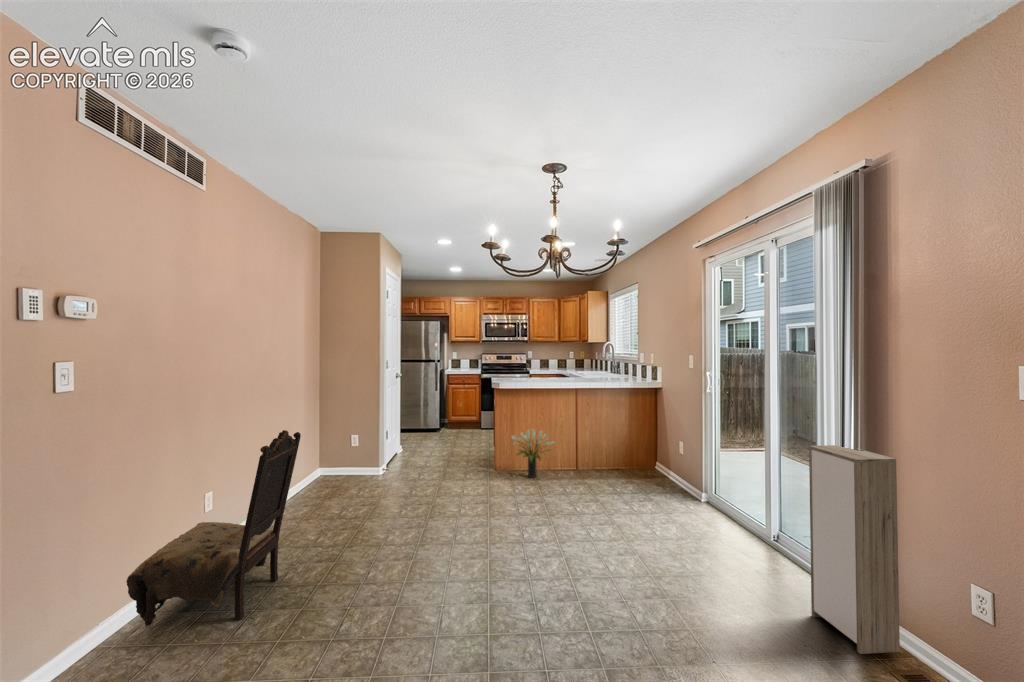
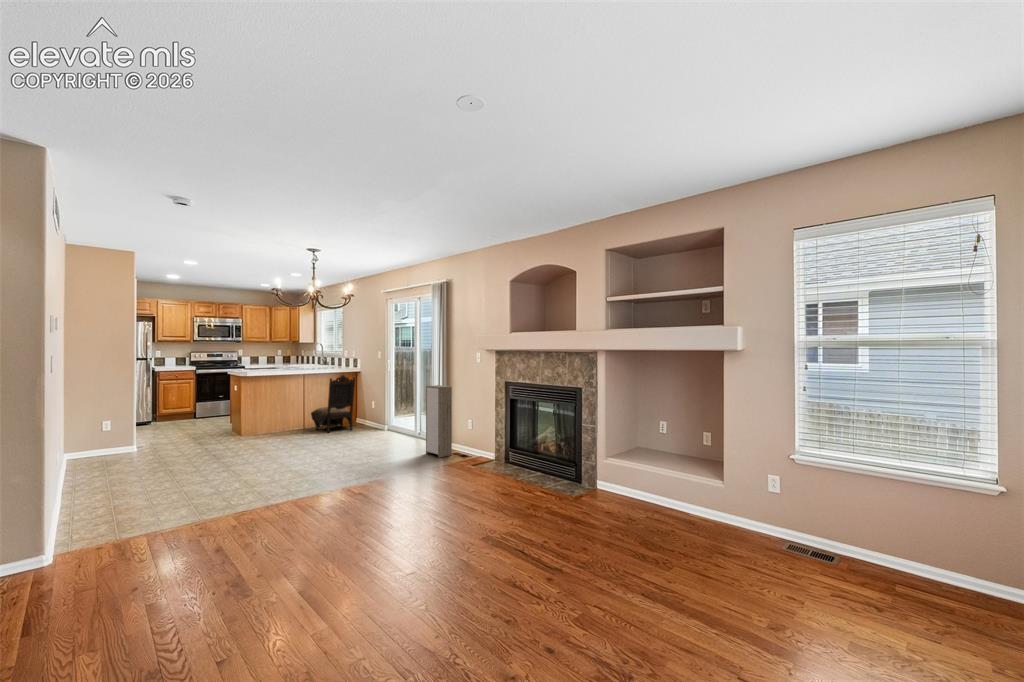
potted plant: present [512,429,555,478] -> none [253,403,288,438]
dining chair: present [126,430,301,626] -> present [311,375,355,433]

